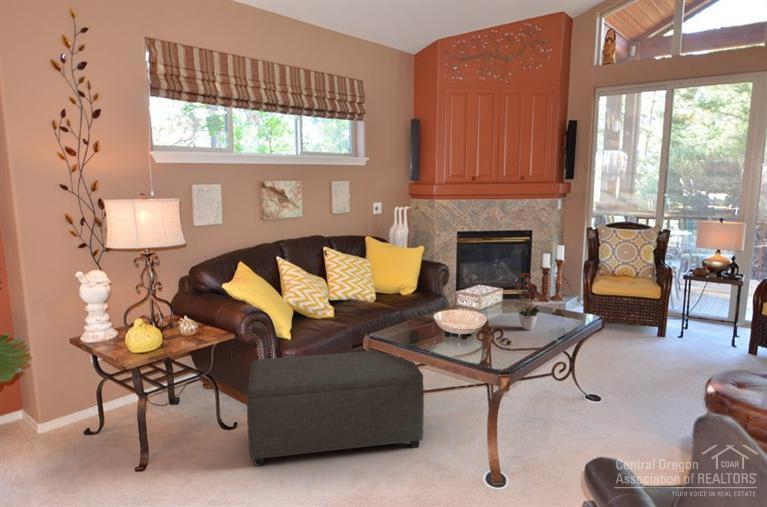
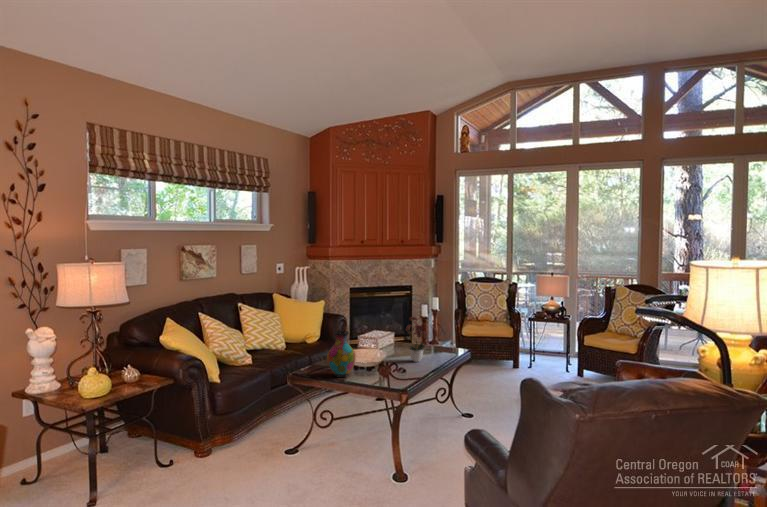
vase: none [411,288,446,345] -> present [327,331,356,377]
ottoman: present [247,351,424,465] -> none [189,384,340,489]

